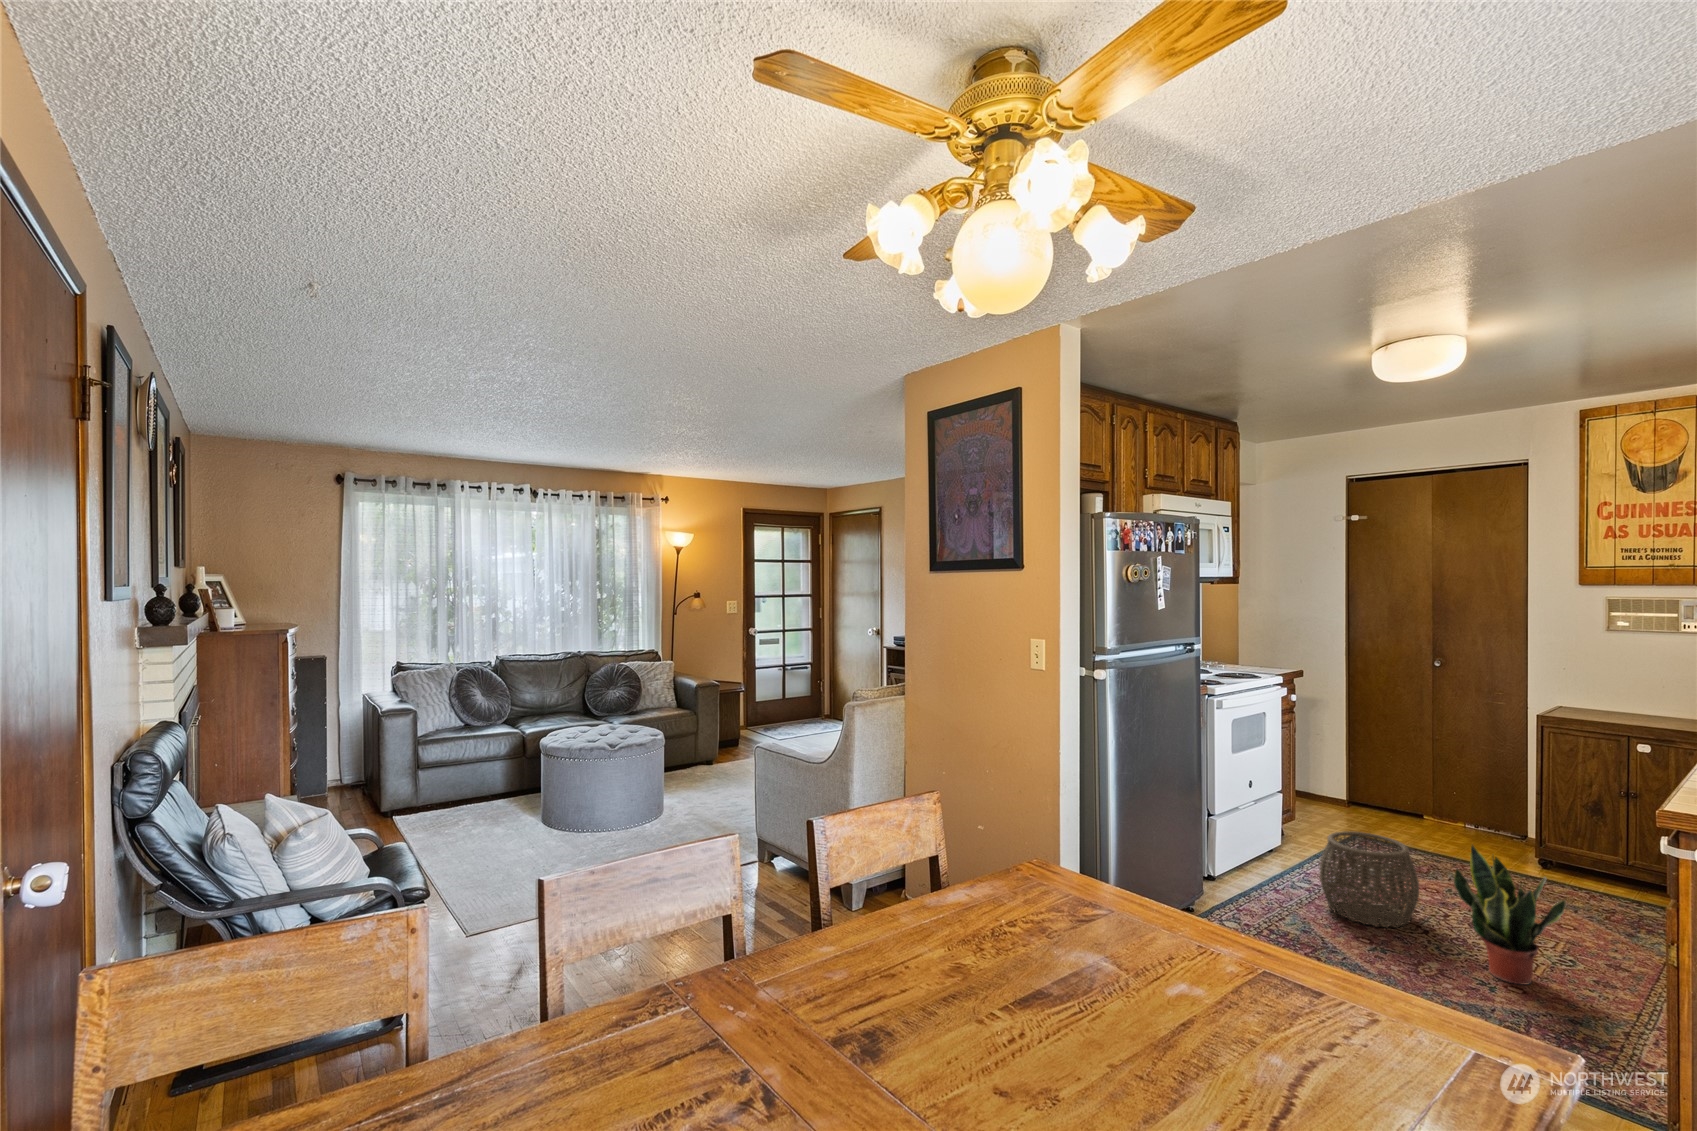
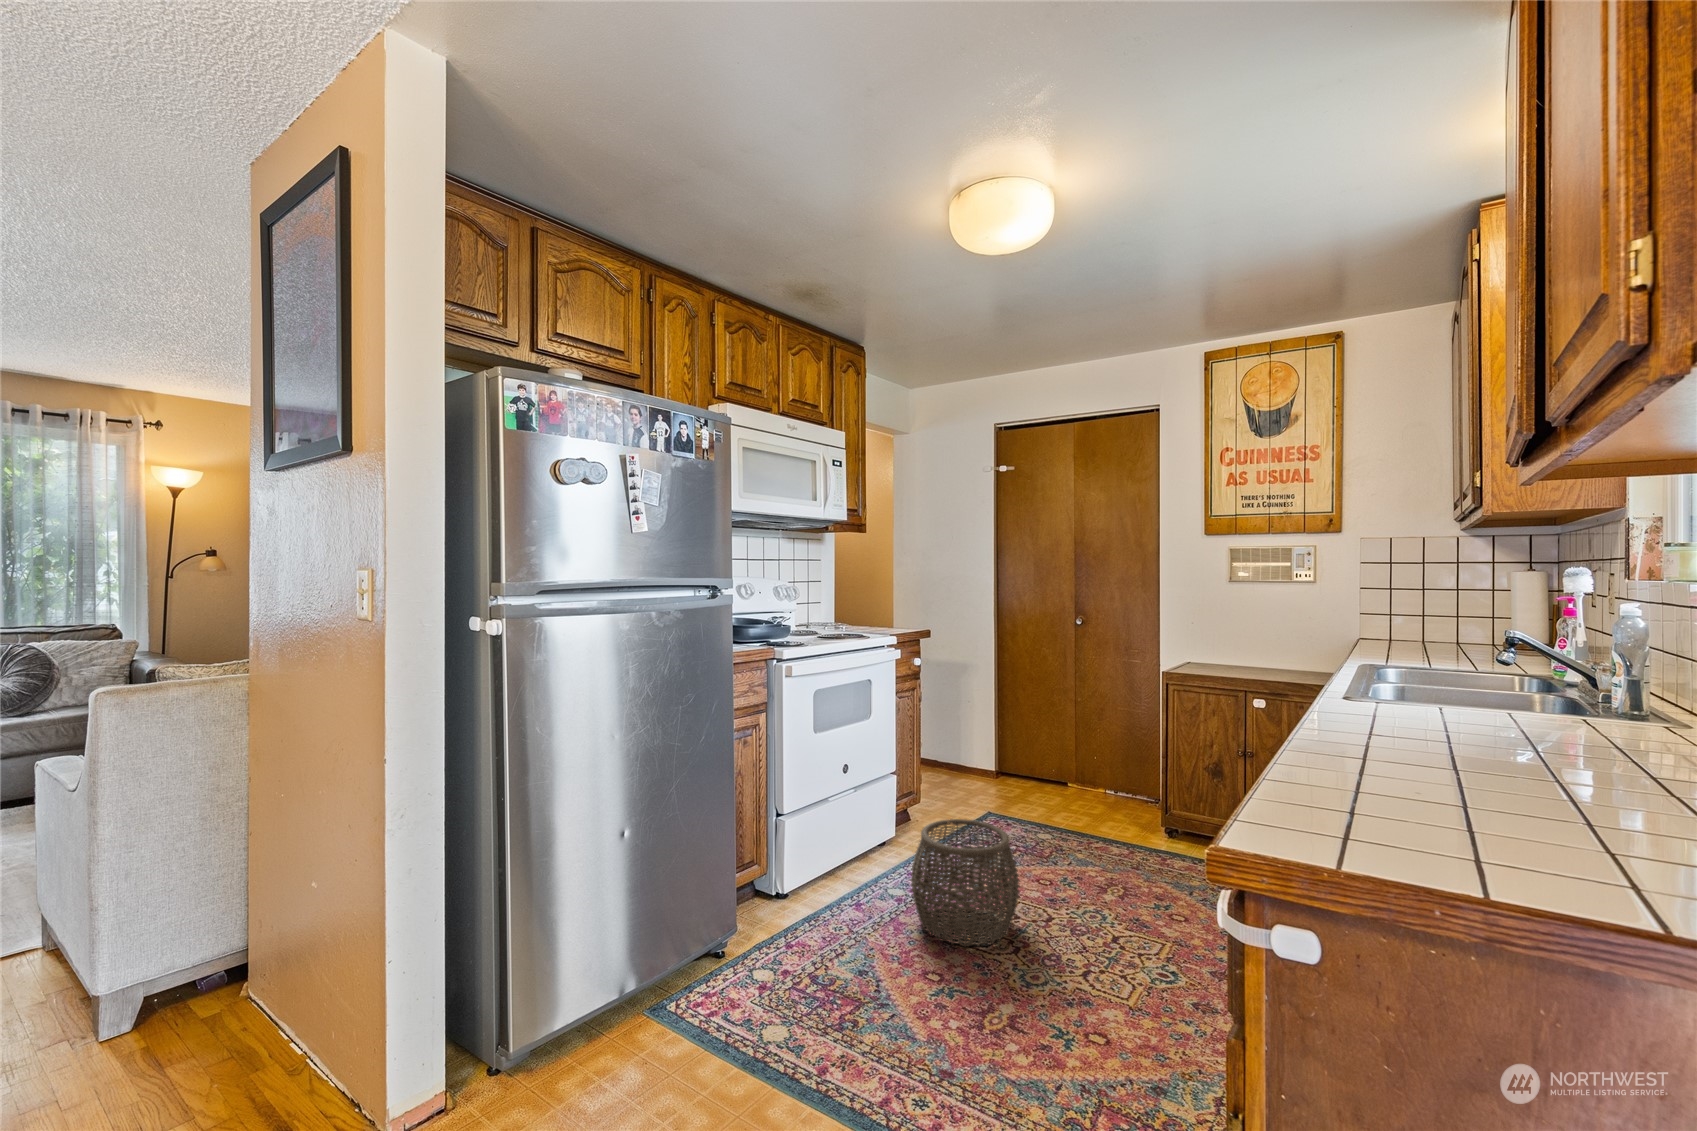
potted plant: present [1454,845,1566,985] -> none [1044,836,1166,1026]

